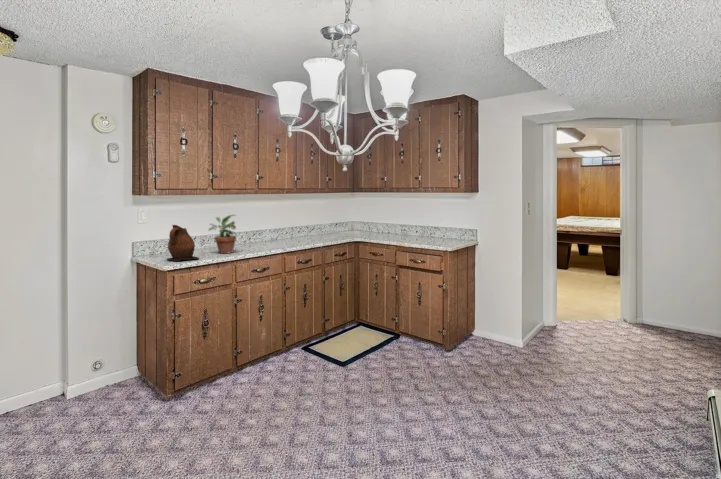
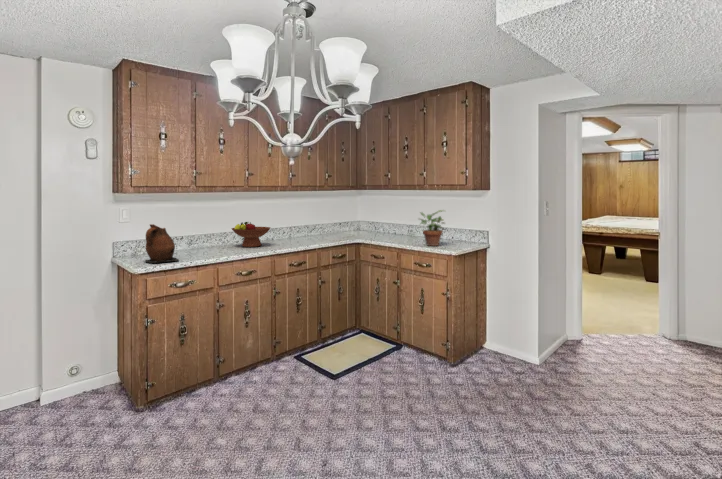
potted plant: present [209,215,236,253] -> present [421,210,444,246]
fruit bowl: none [239,223,276,246] -> present [232,222,270,247]

